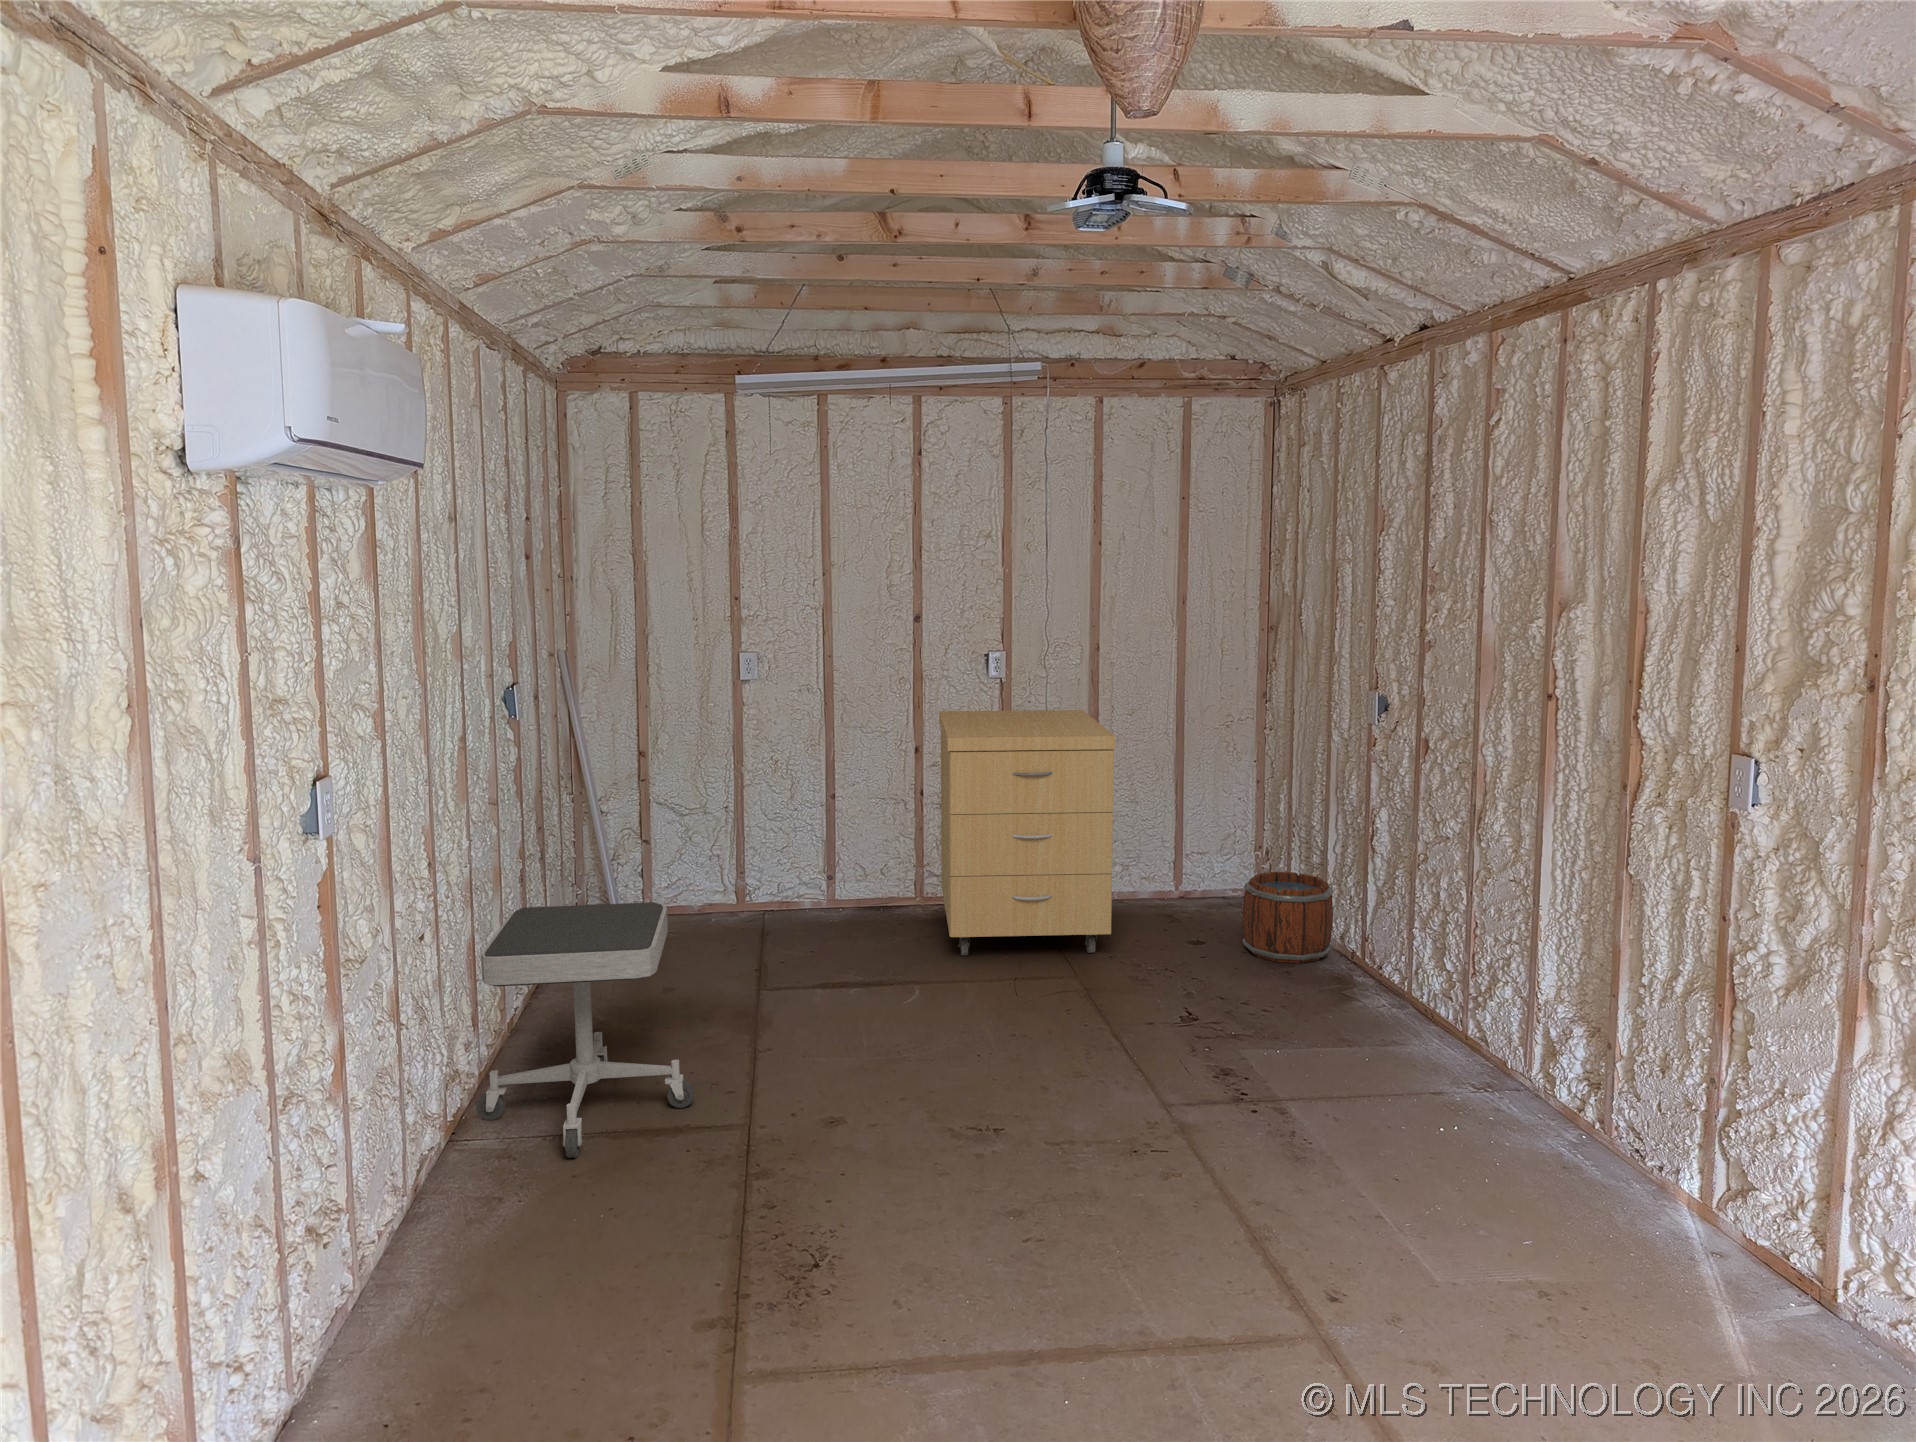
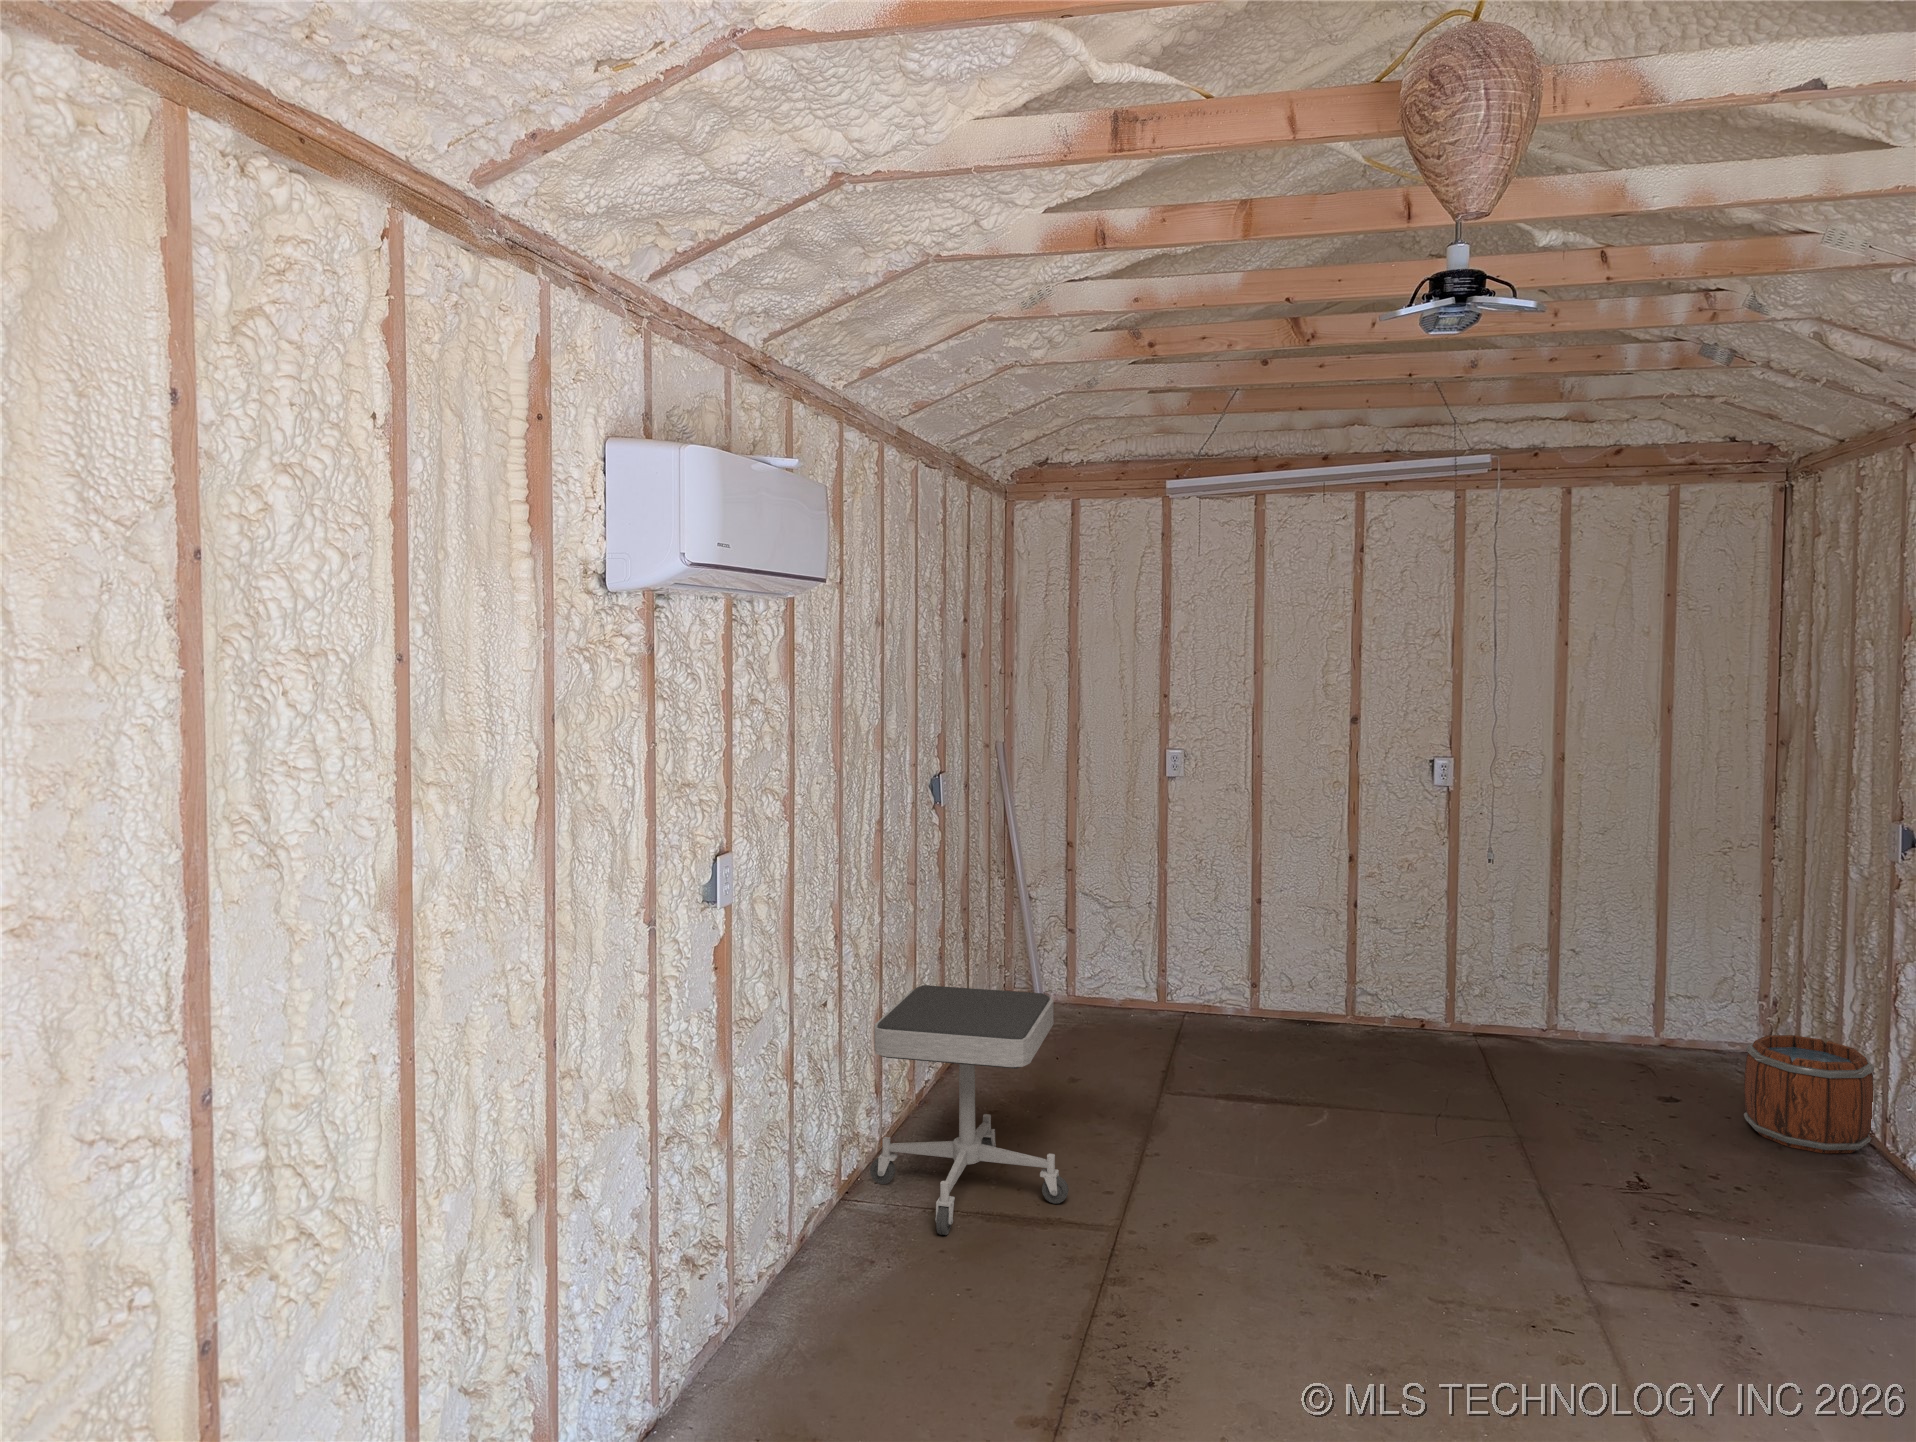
storage cabinet: present [939,710,1115,956] -> none [1370,819,1572,1104]

